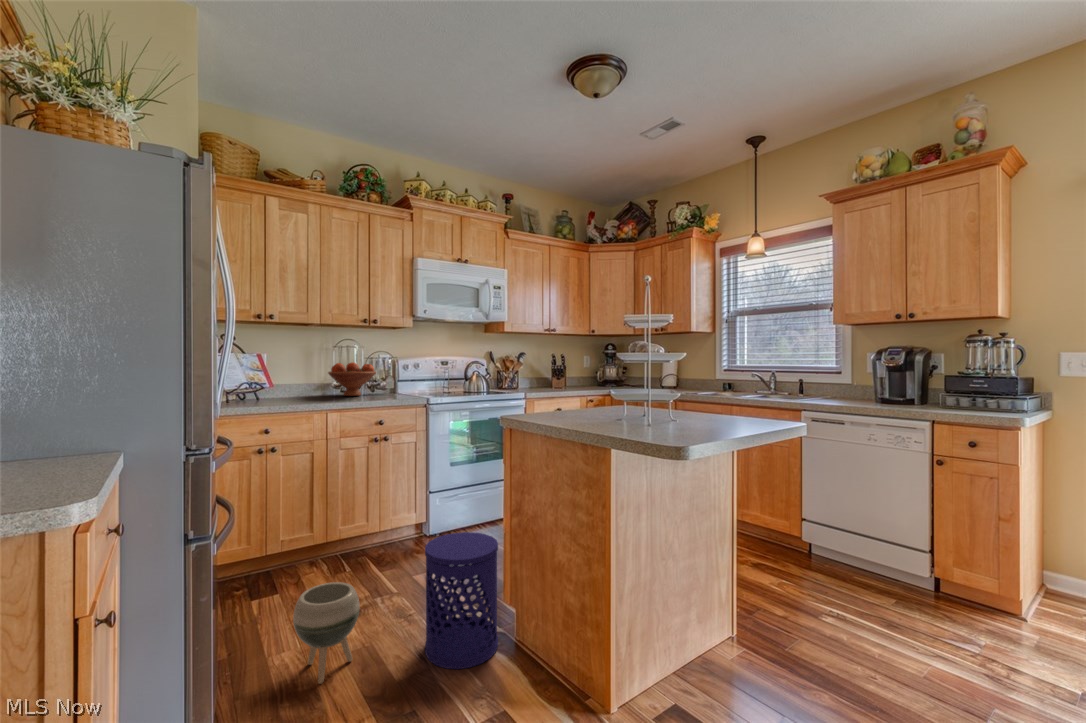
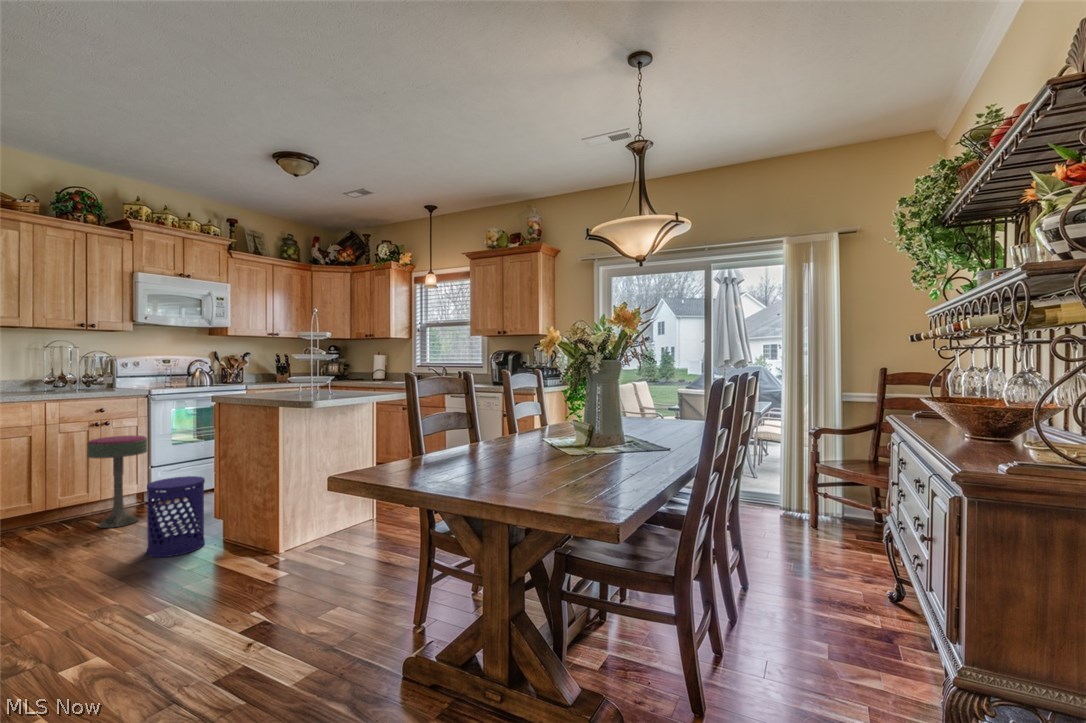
fruit bowl: present [328,363,376,396] -> none [41,361,95,390]
bar stool: none [364,456,426,578] -> present [87,435,147,528]
planter: present [293,582,360,684] -> none [36,514,92,575]

